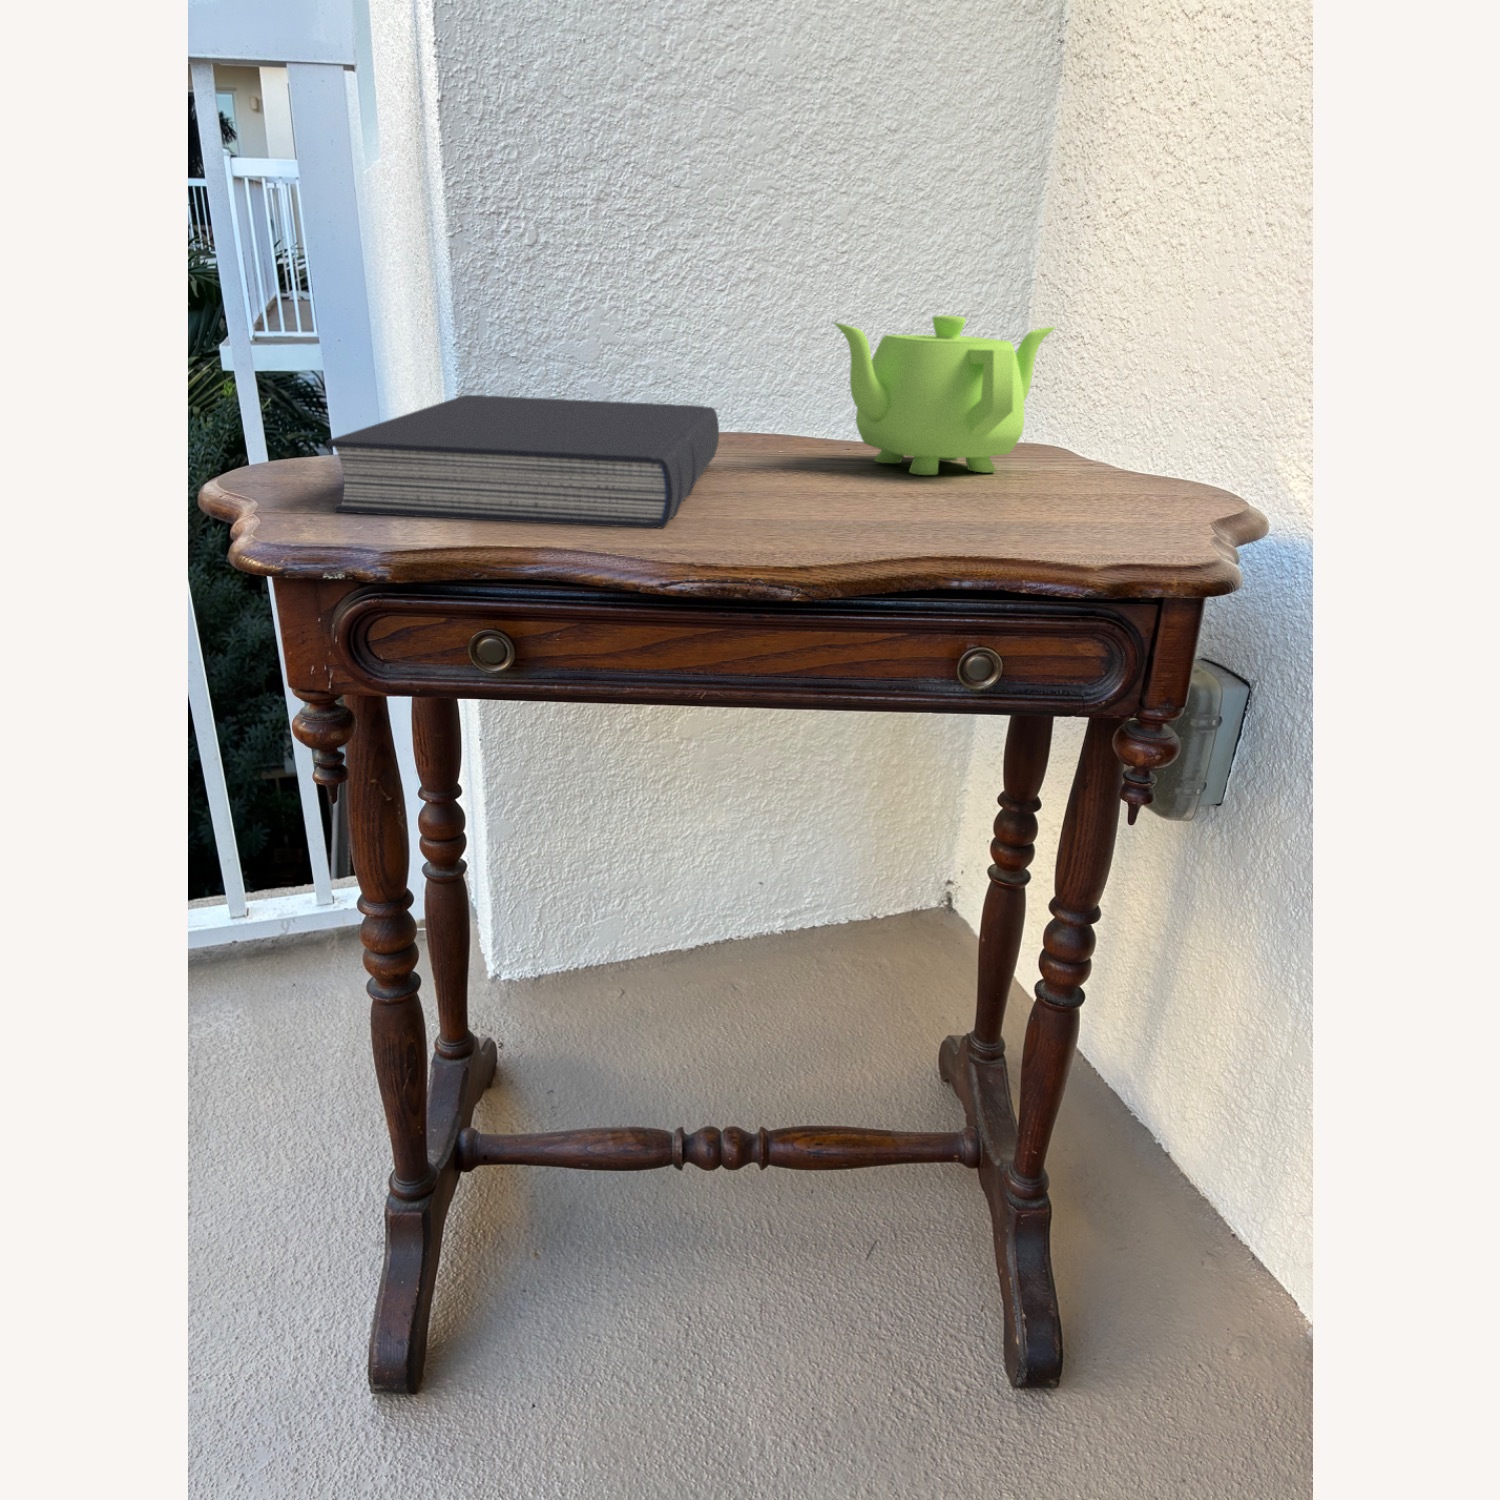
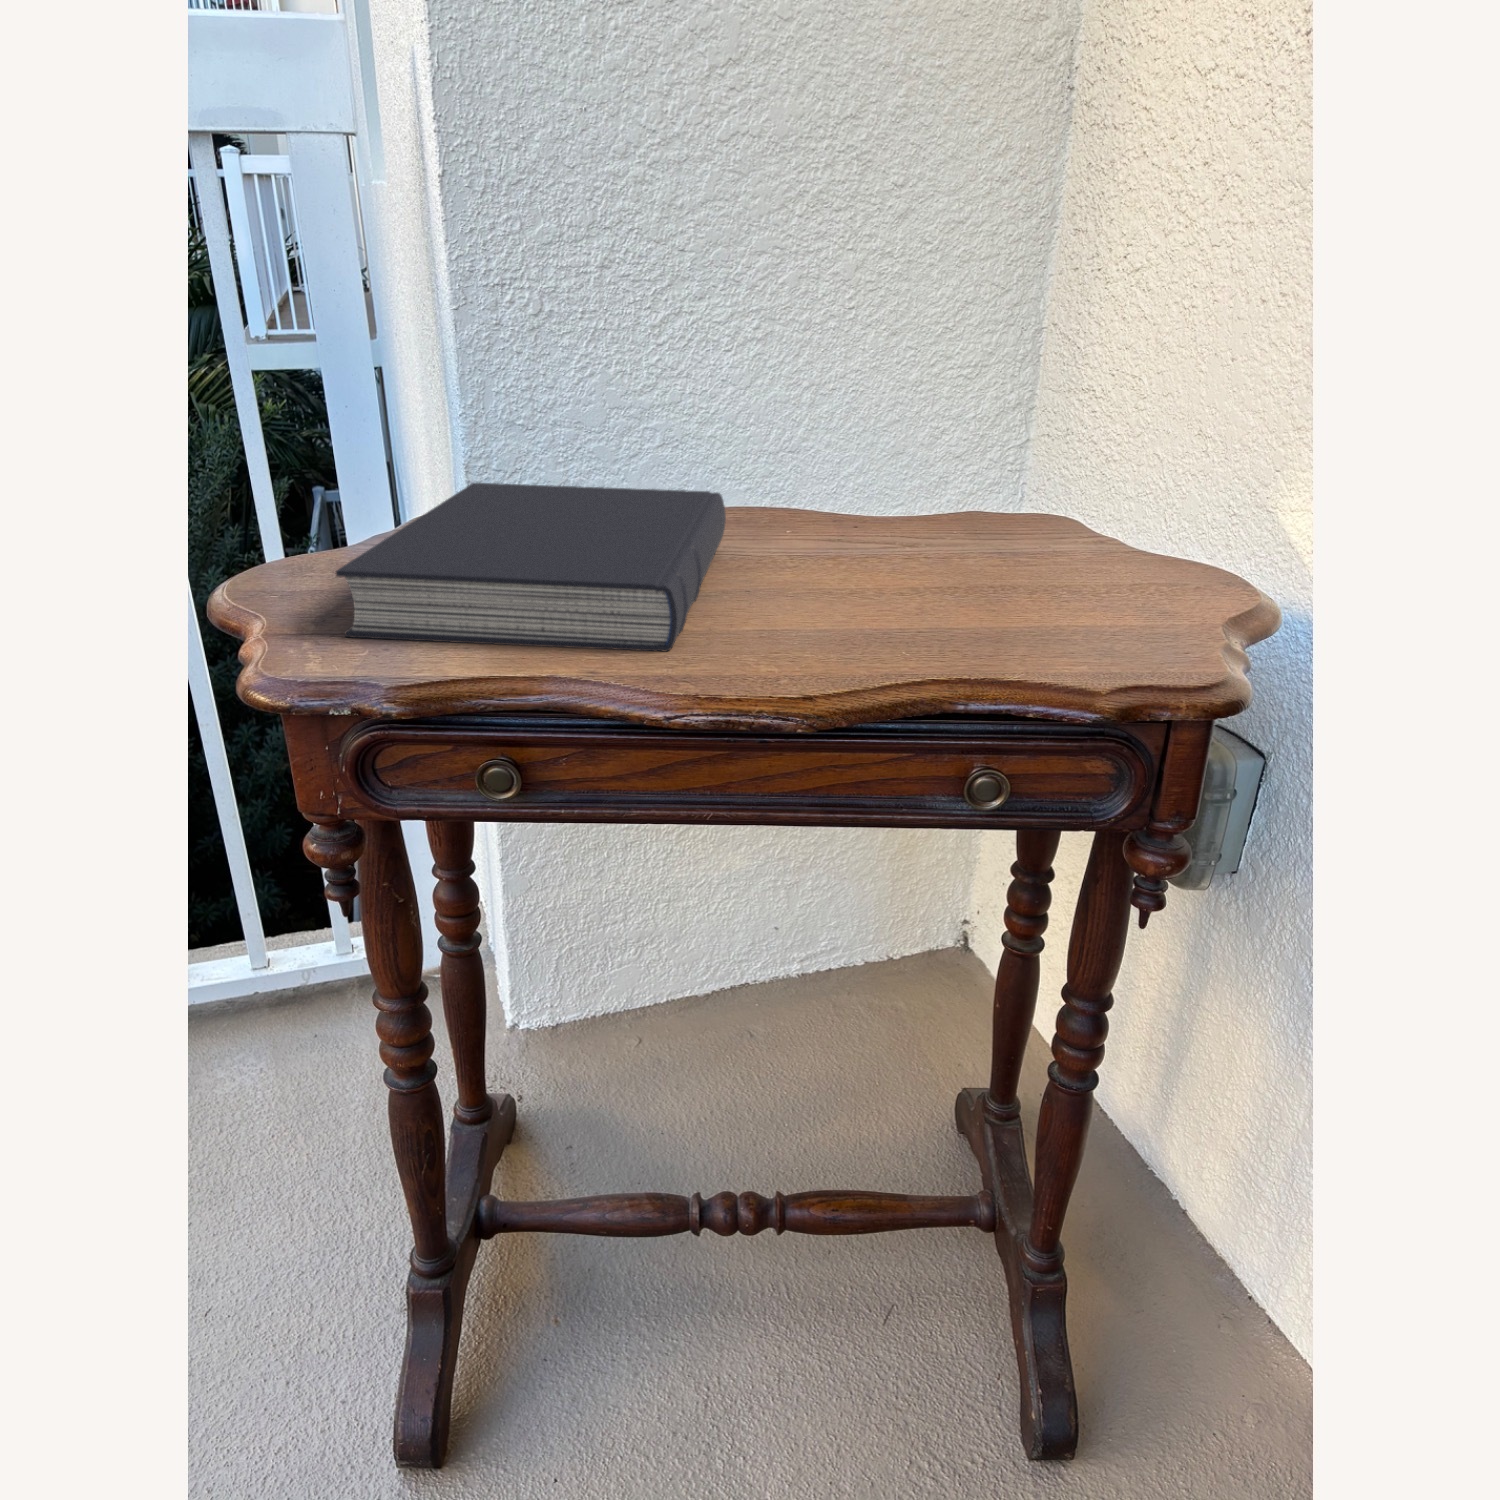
teapot: present [835,315,1055,475] -> none [839,396,1064,558]

